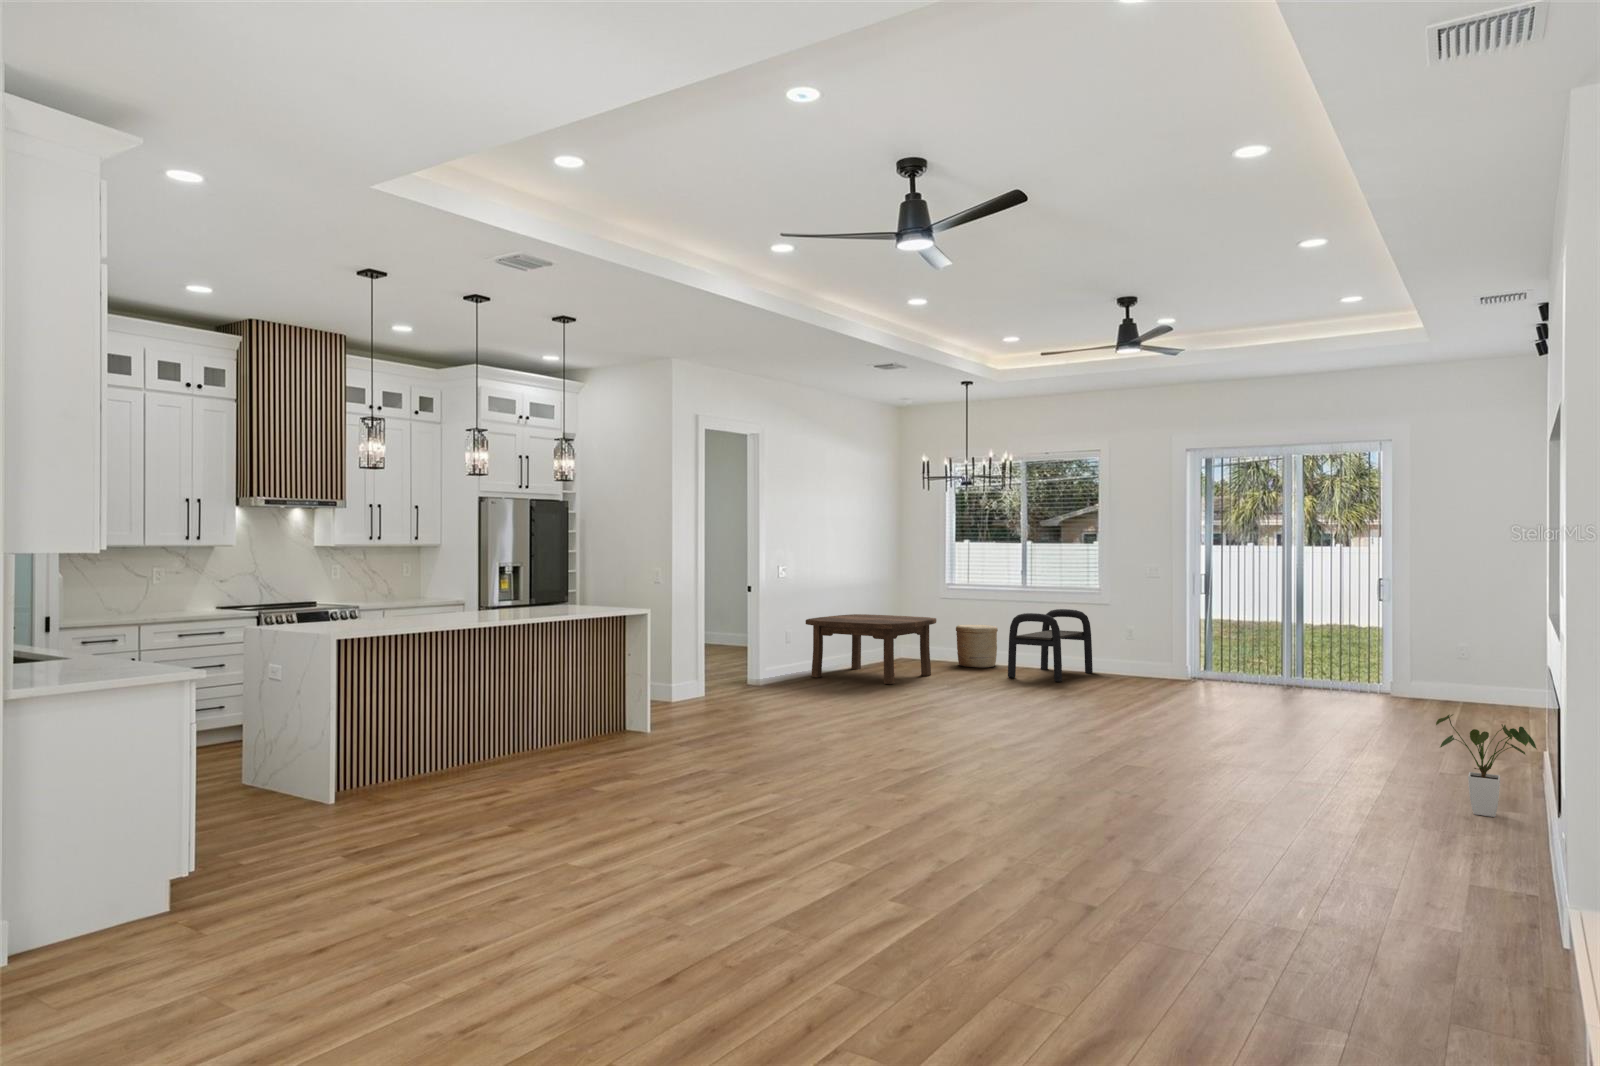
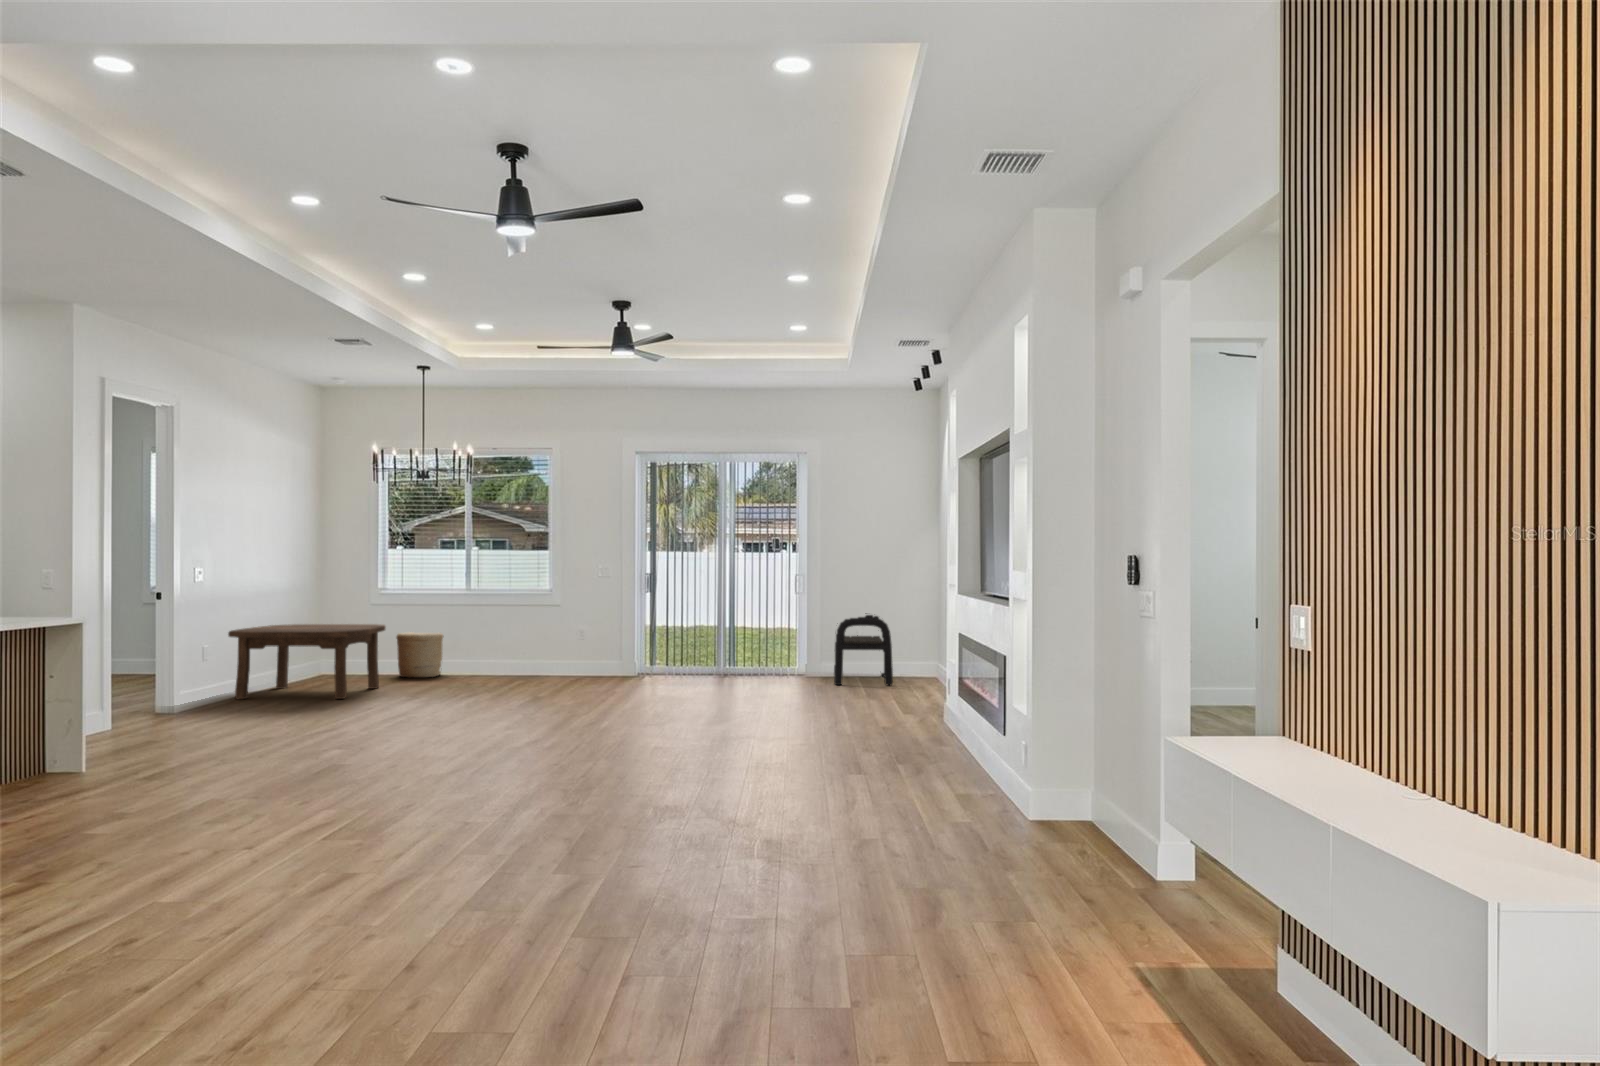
bench: present [1008,609,1093,682] -> present [834,613,893,685]
house plant: present [1436,715,1537,817] -> none [895,670,961,745]

